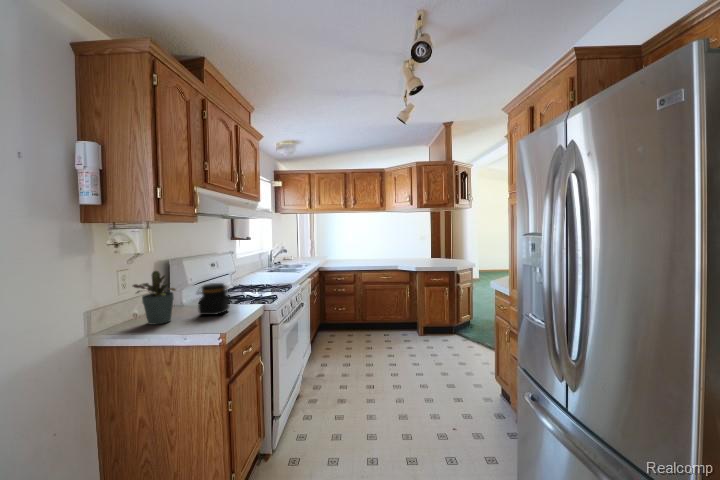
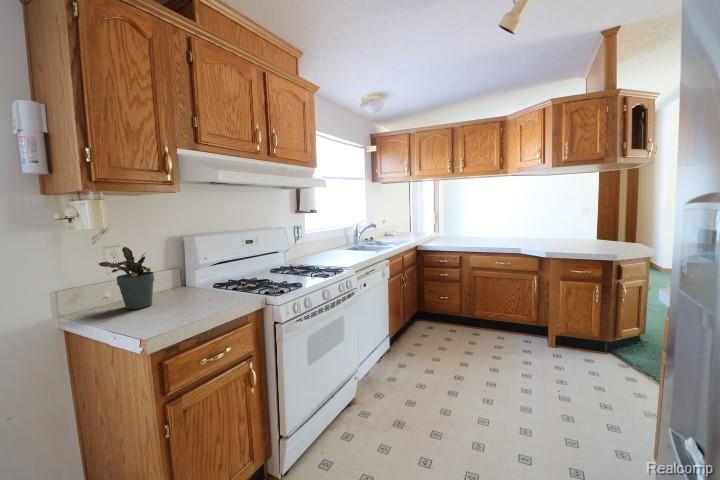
jar: present [197,283,230,315] -> none [181,264,223,303]

